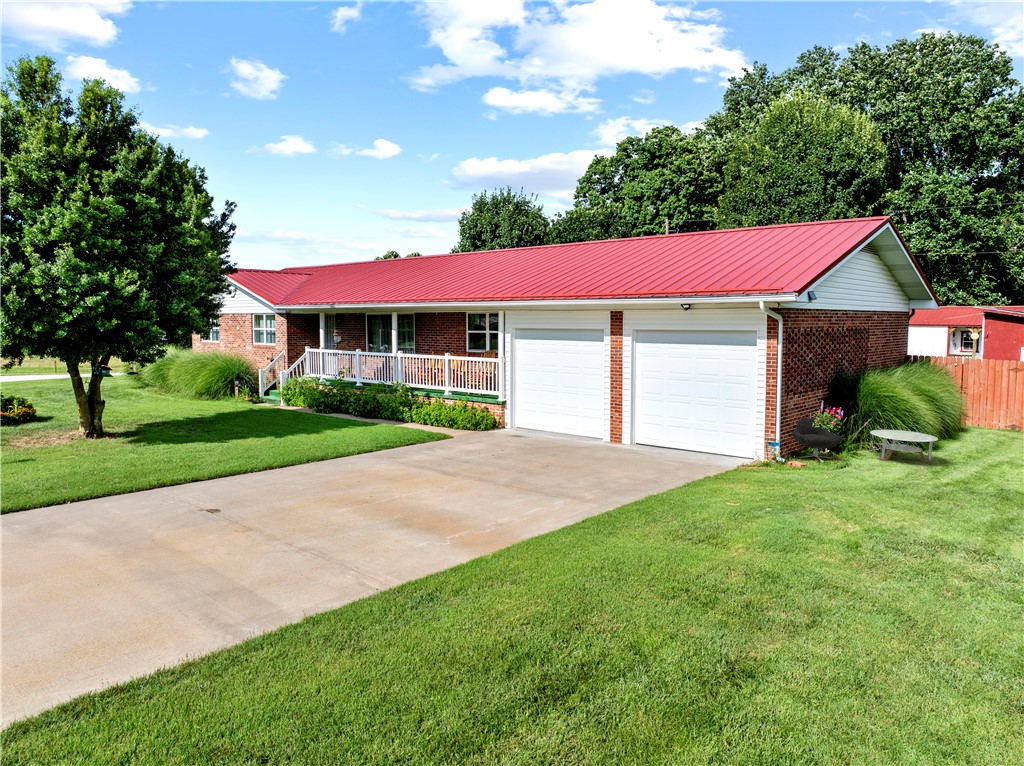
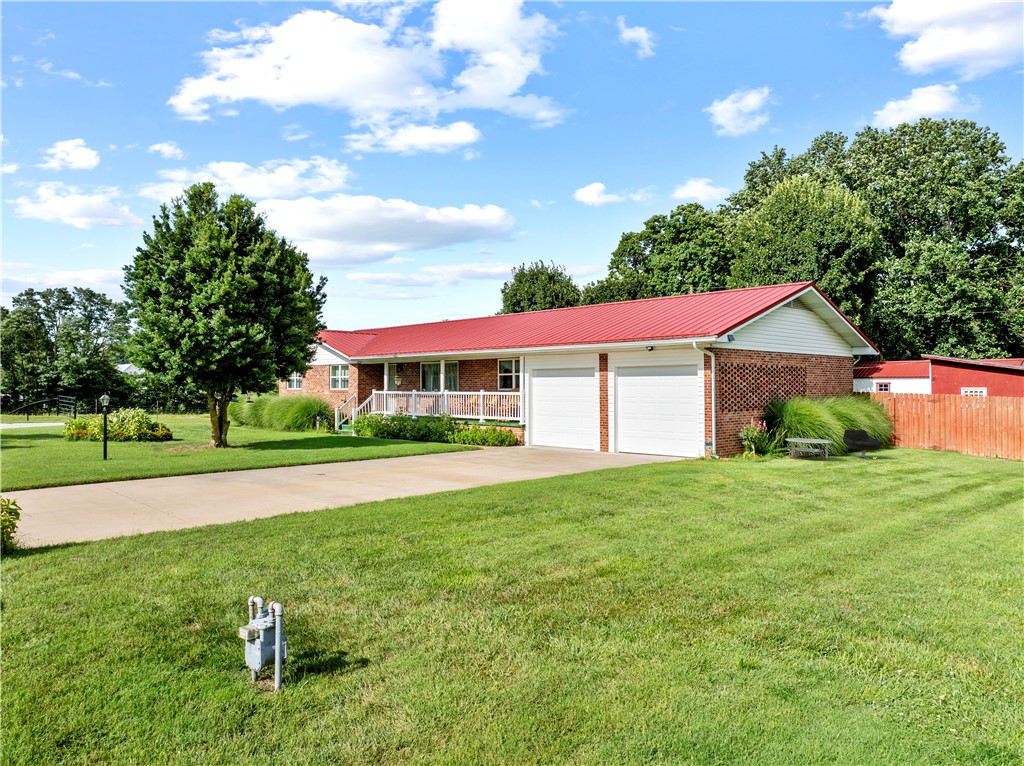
lounge chair: present [792,418,842,462] -> present [843,430,883,459]

